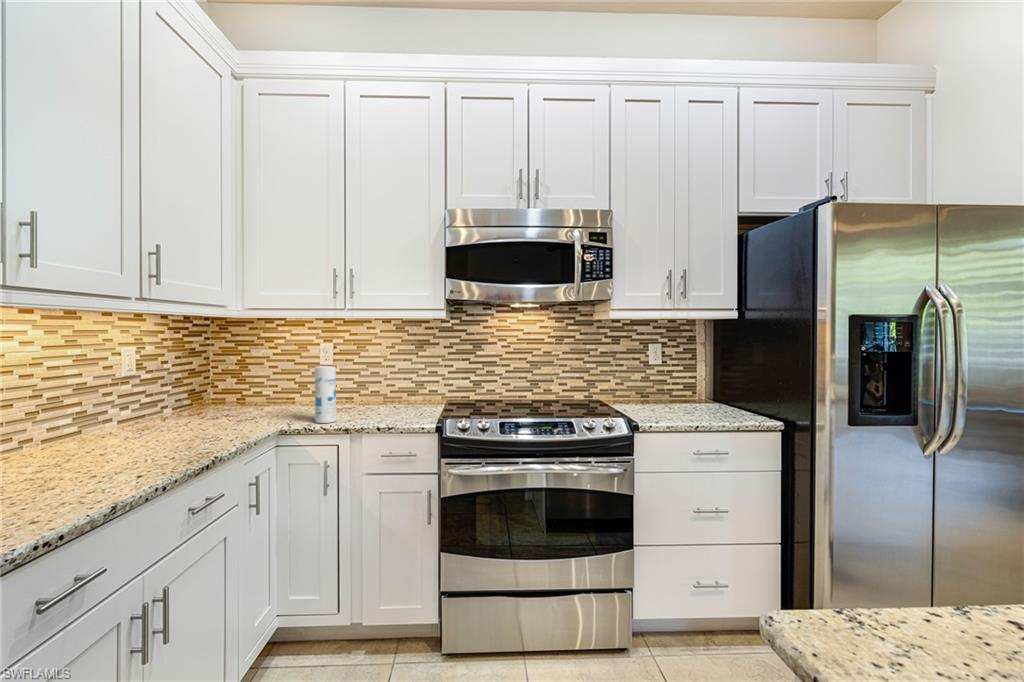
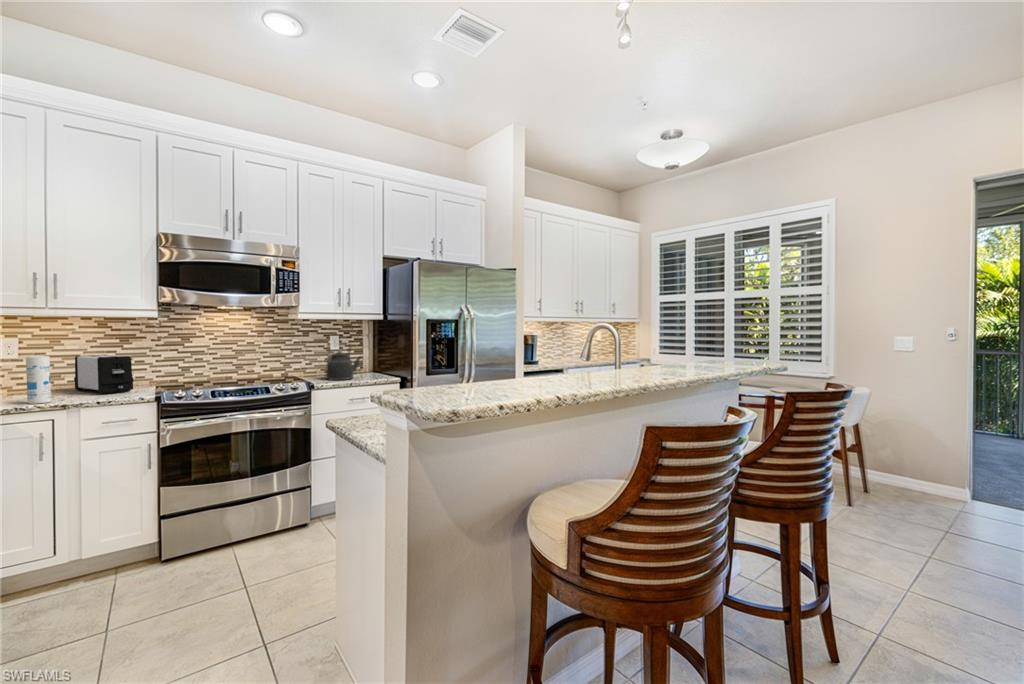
kettle: none [645,357,699,416] -> present [326,344,361,380]
toaster: none [374,363,419,413] -> present [74,355,134,394]

